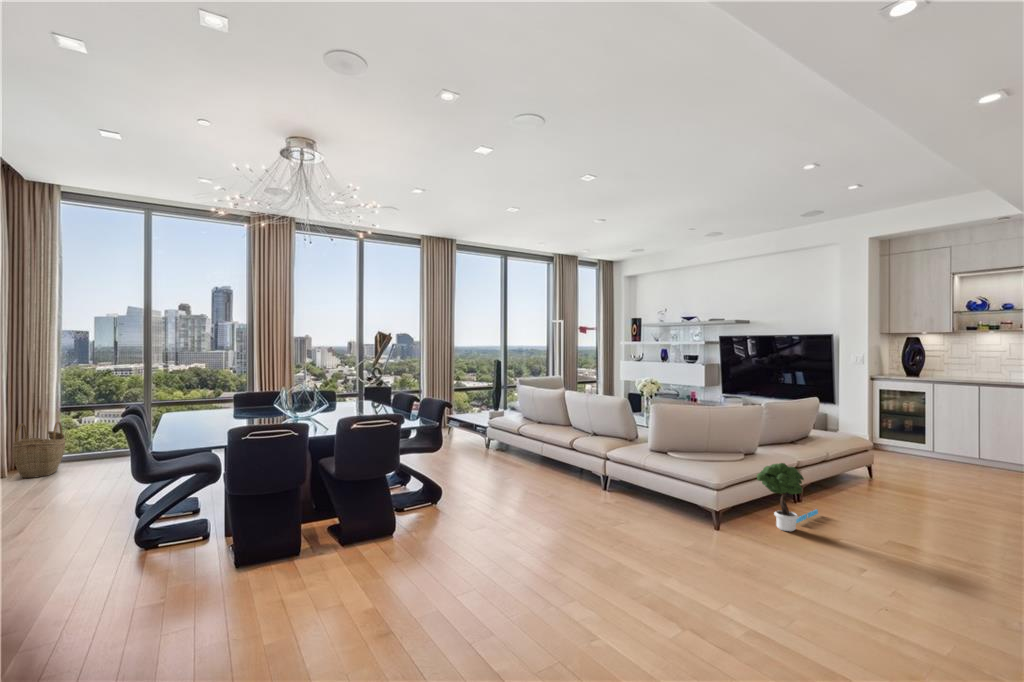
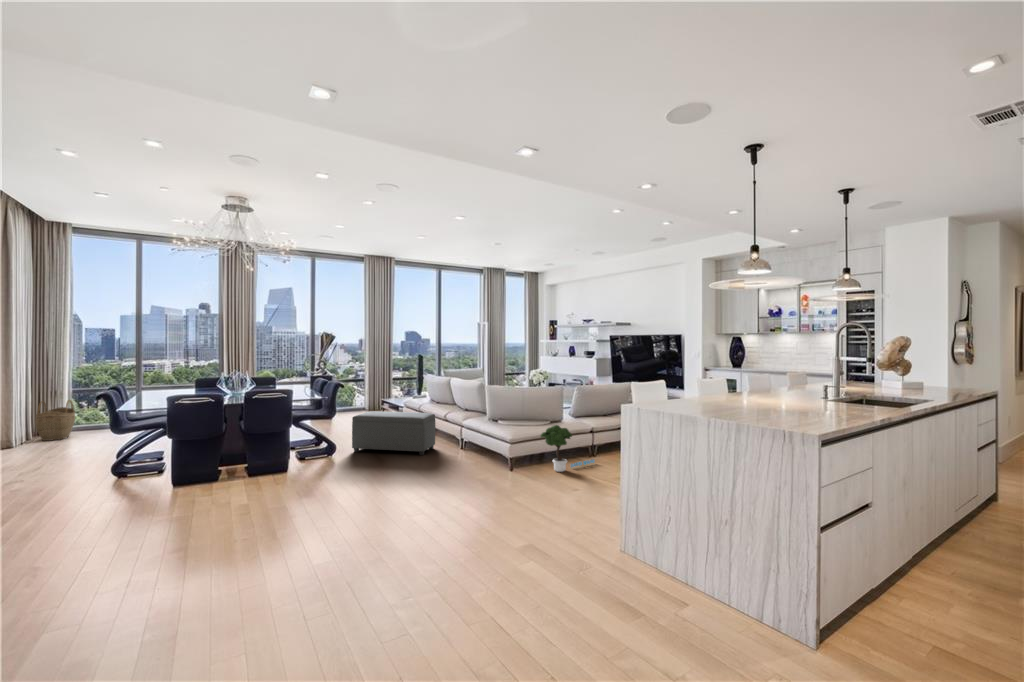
ottoman: none [458,438,566,501] -> present [352,411,436,455]

